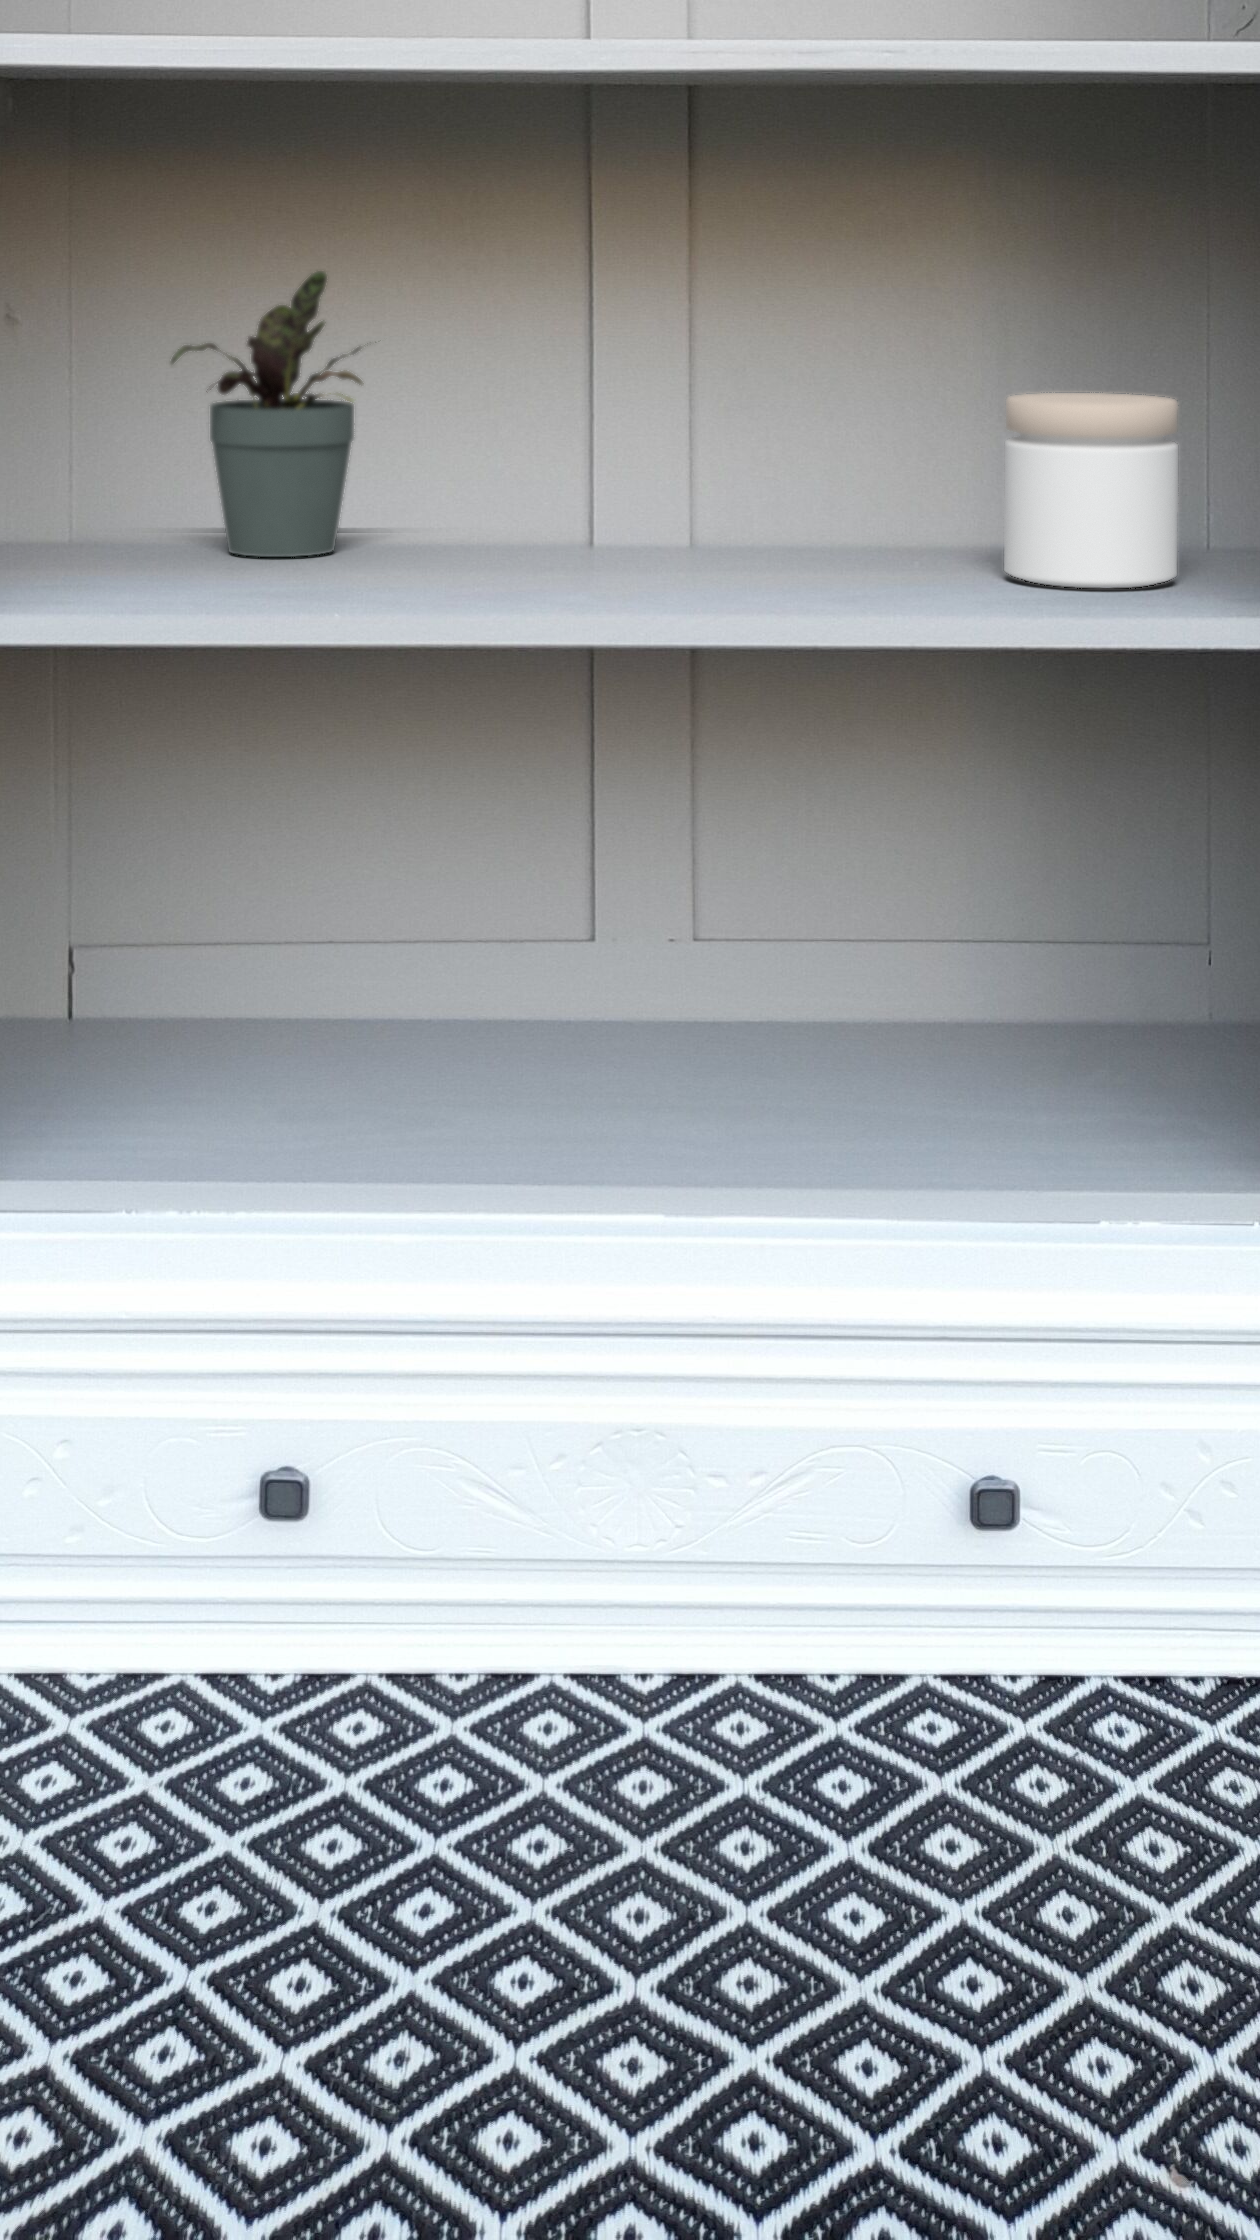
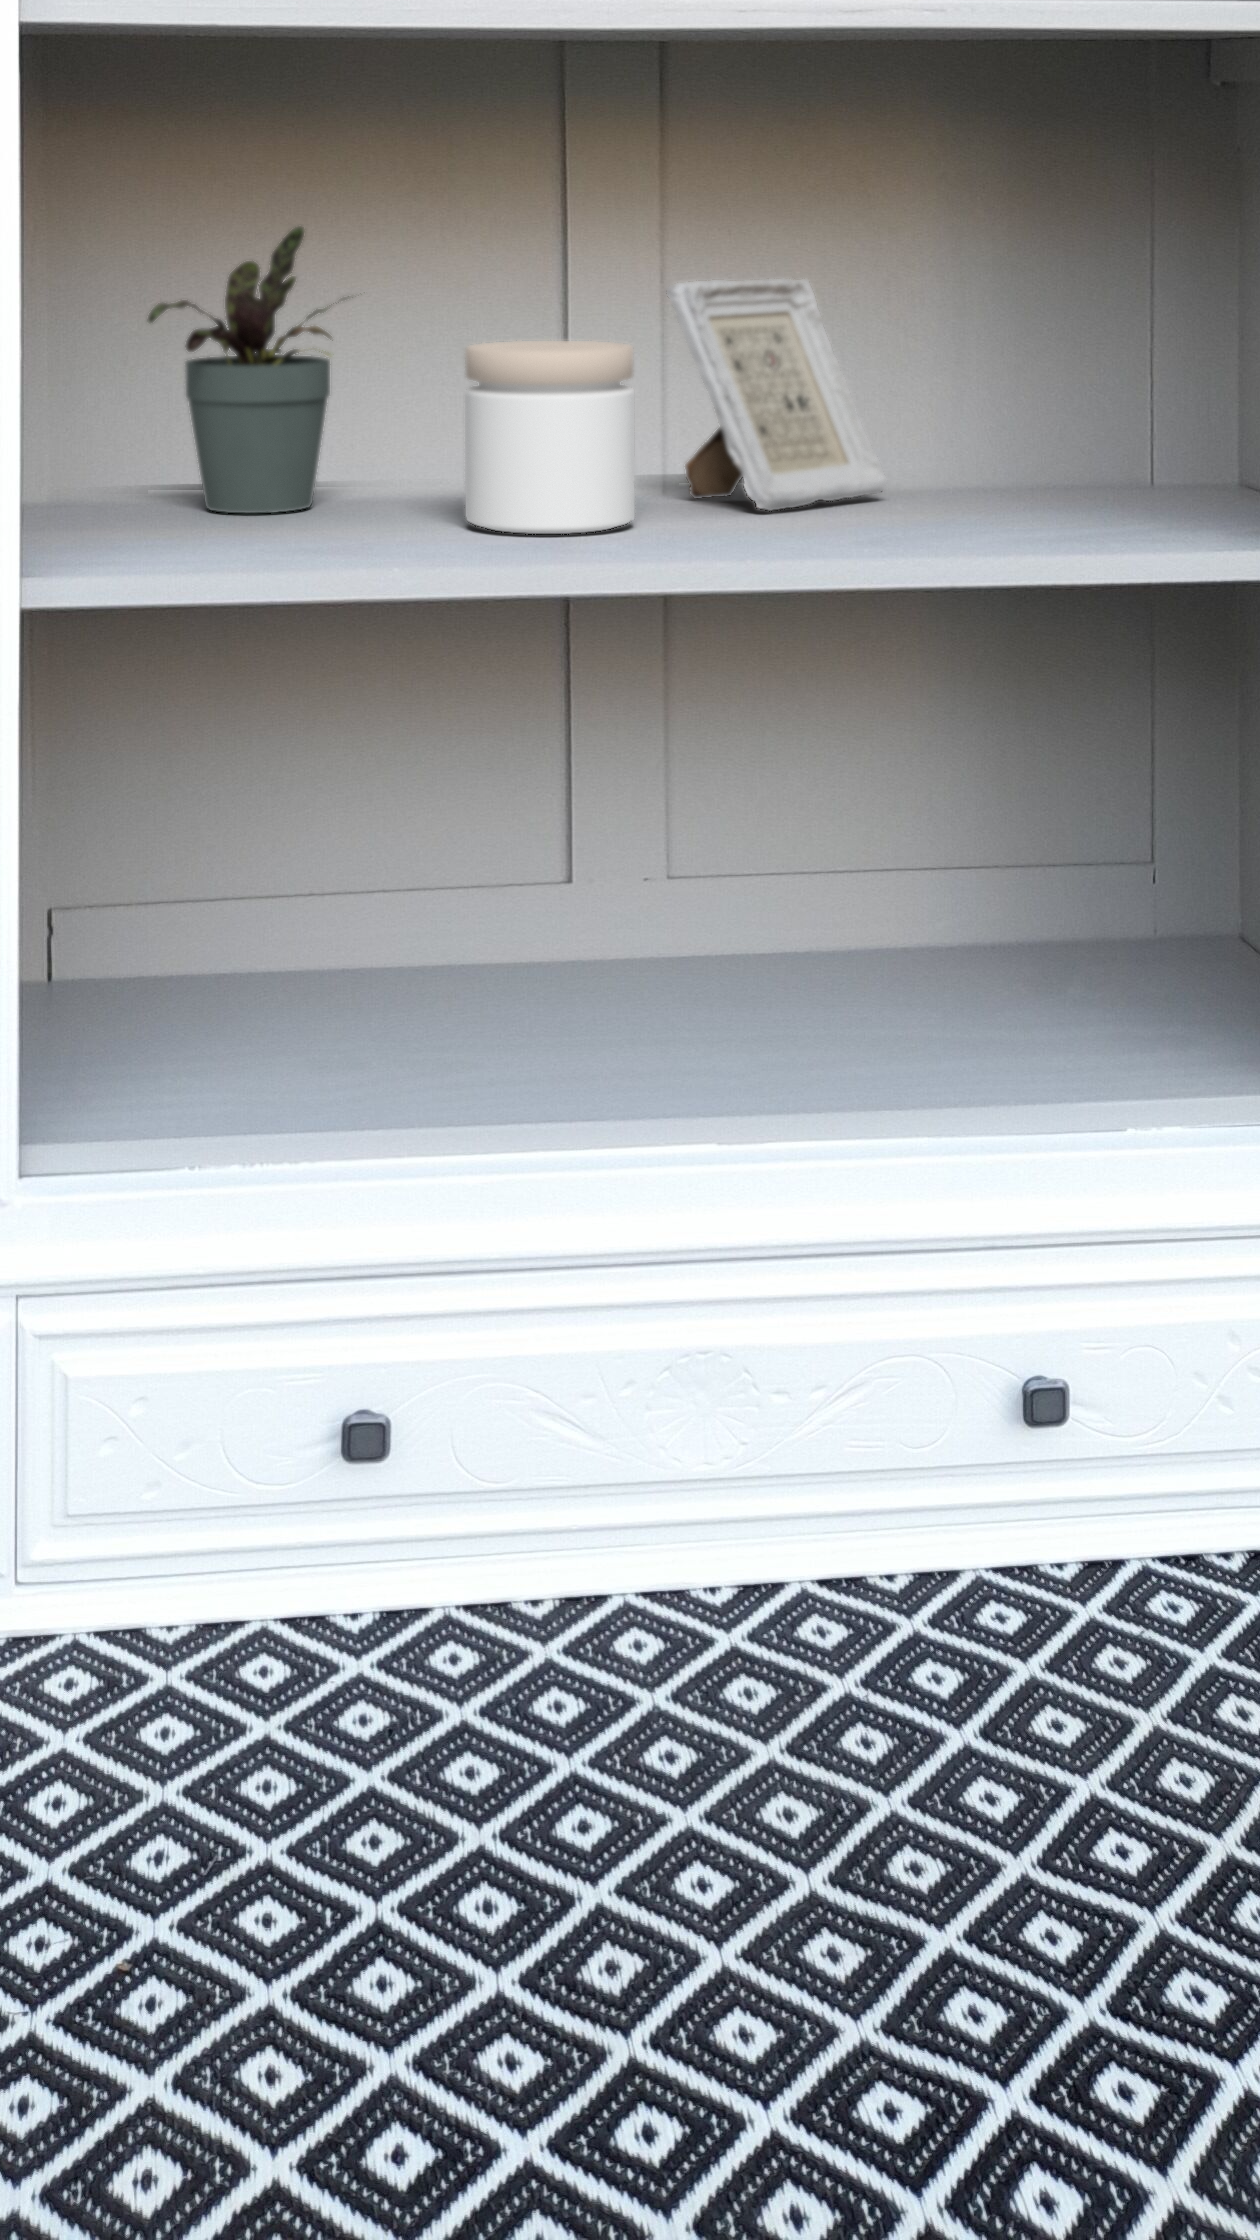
picture frame: none [691,331,920,569] -> present [667,279,887,510]
jar: present [1004,393,1178,588] -> present [465,341,635,534]

